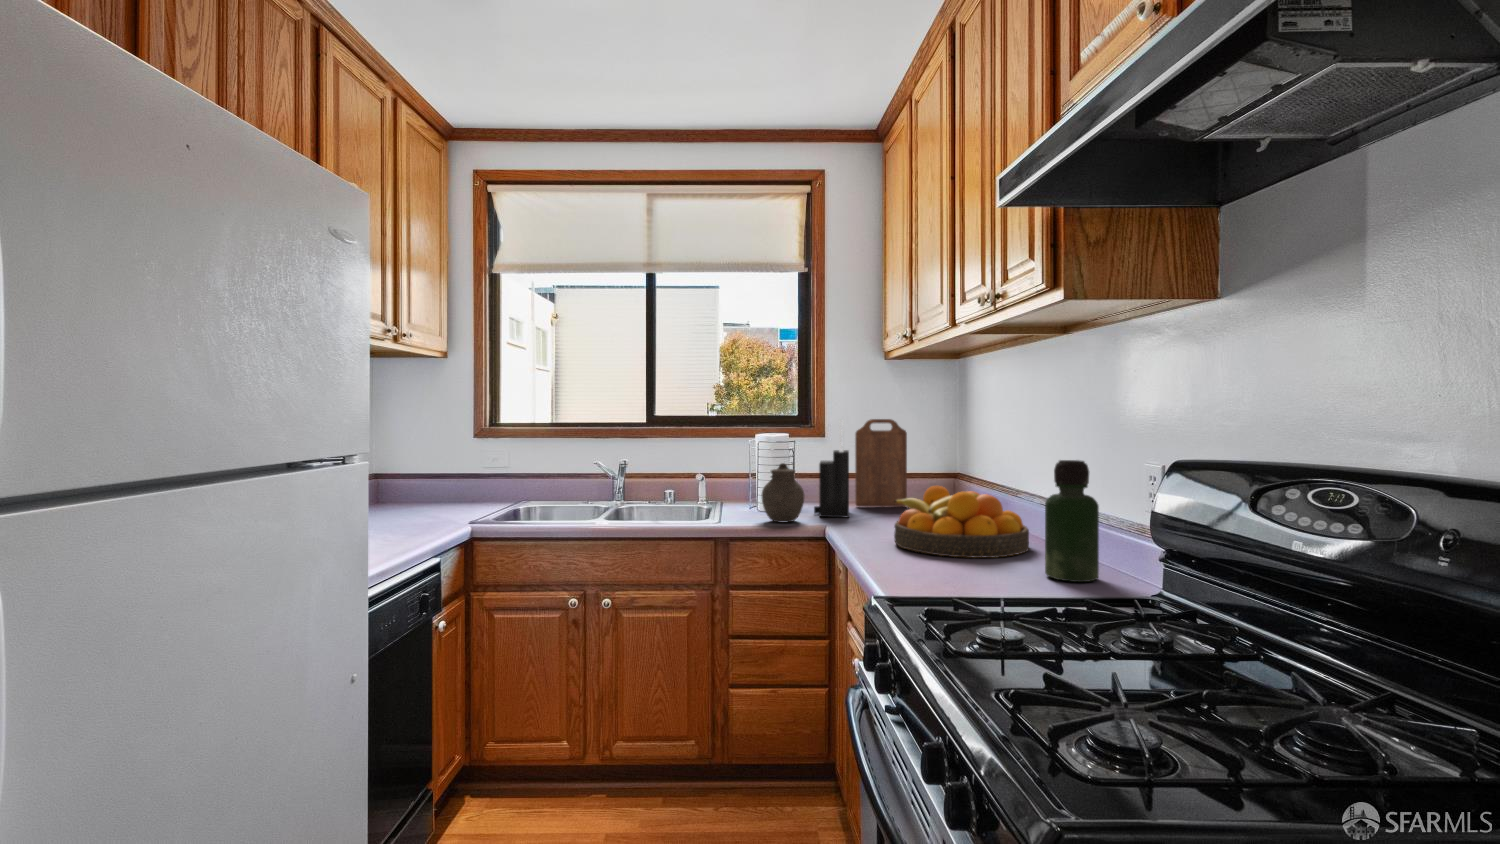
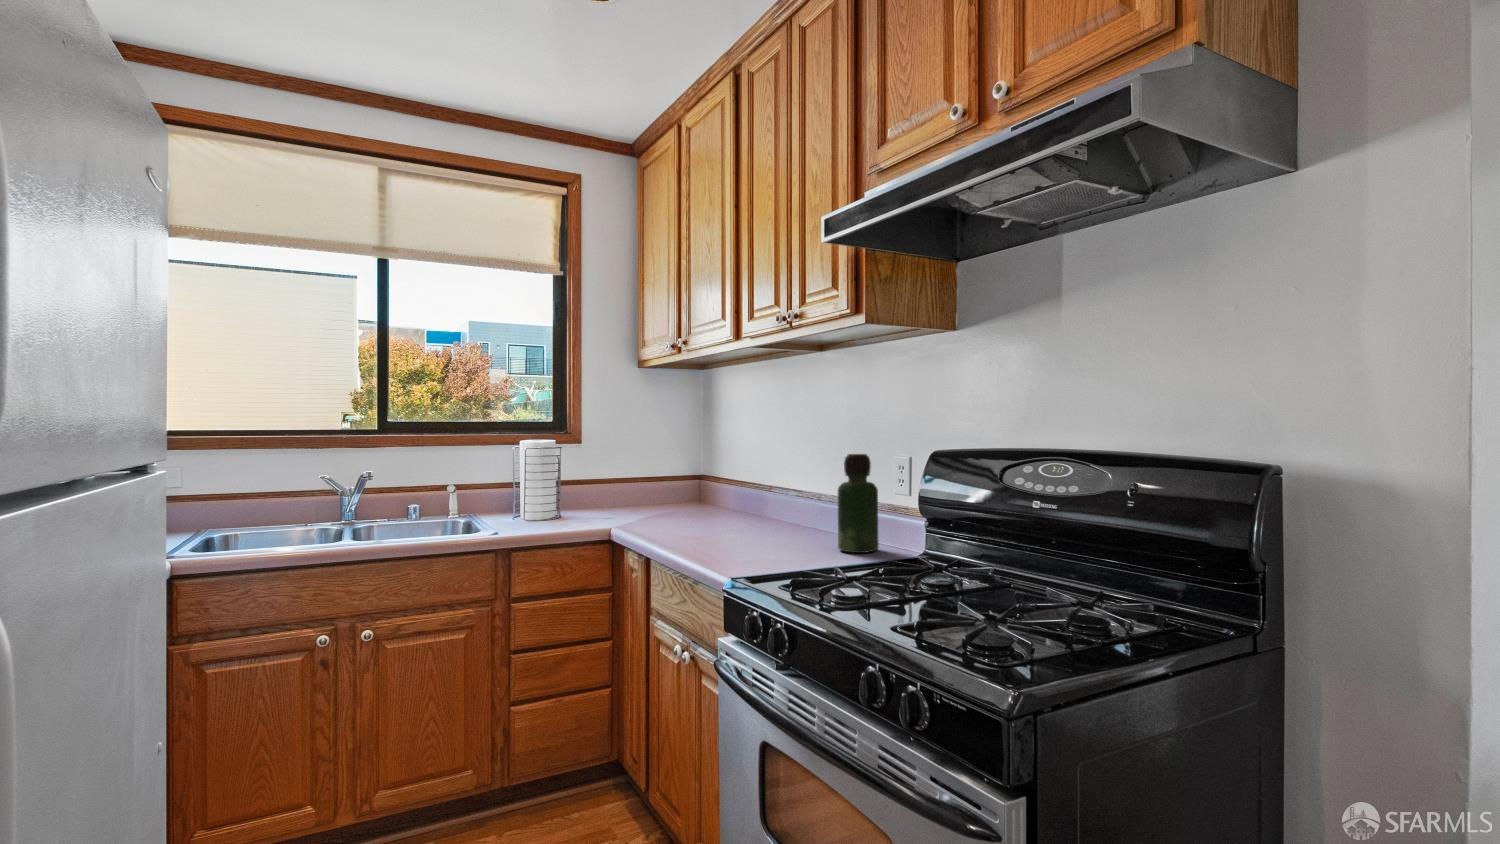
knife block: present [814,419,849,517] -> none [583,424,622,522]
cutting board: present [855,419,907,507] -> none [616,424,665,511]
jar: present [762,463,804,523] -> none [537,469,582,529]
fruit bowl: present [893,486,1029,558] -> none [688,483,807,544]

